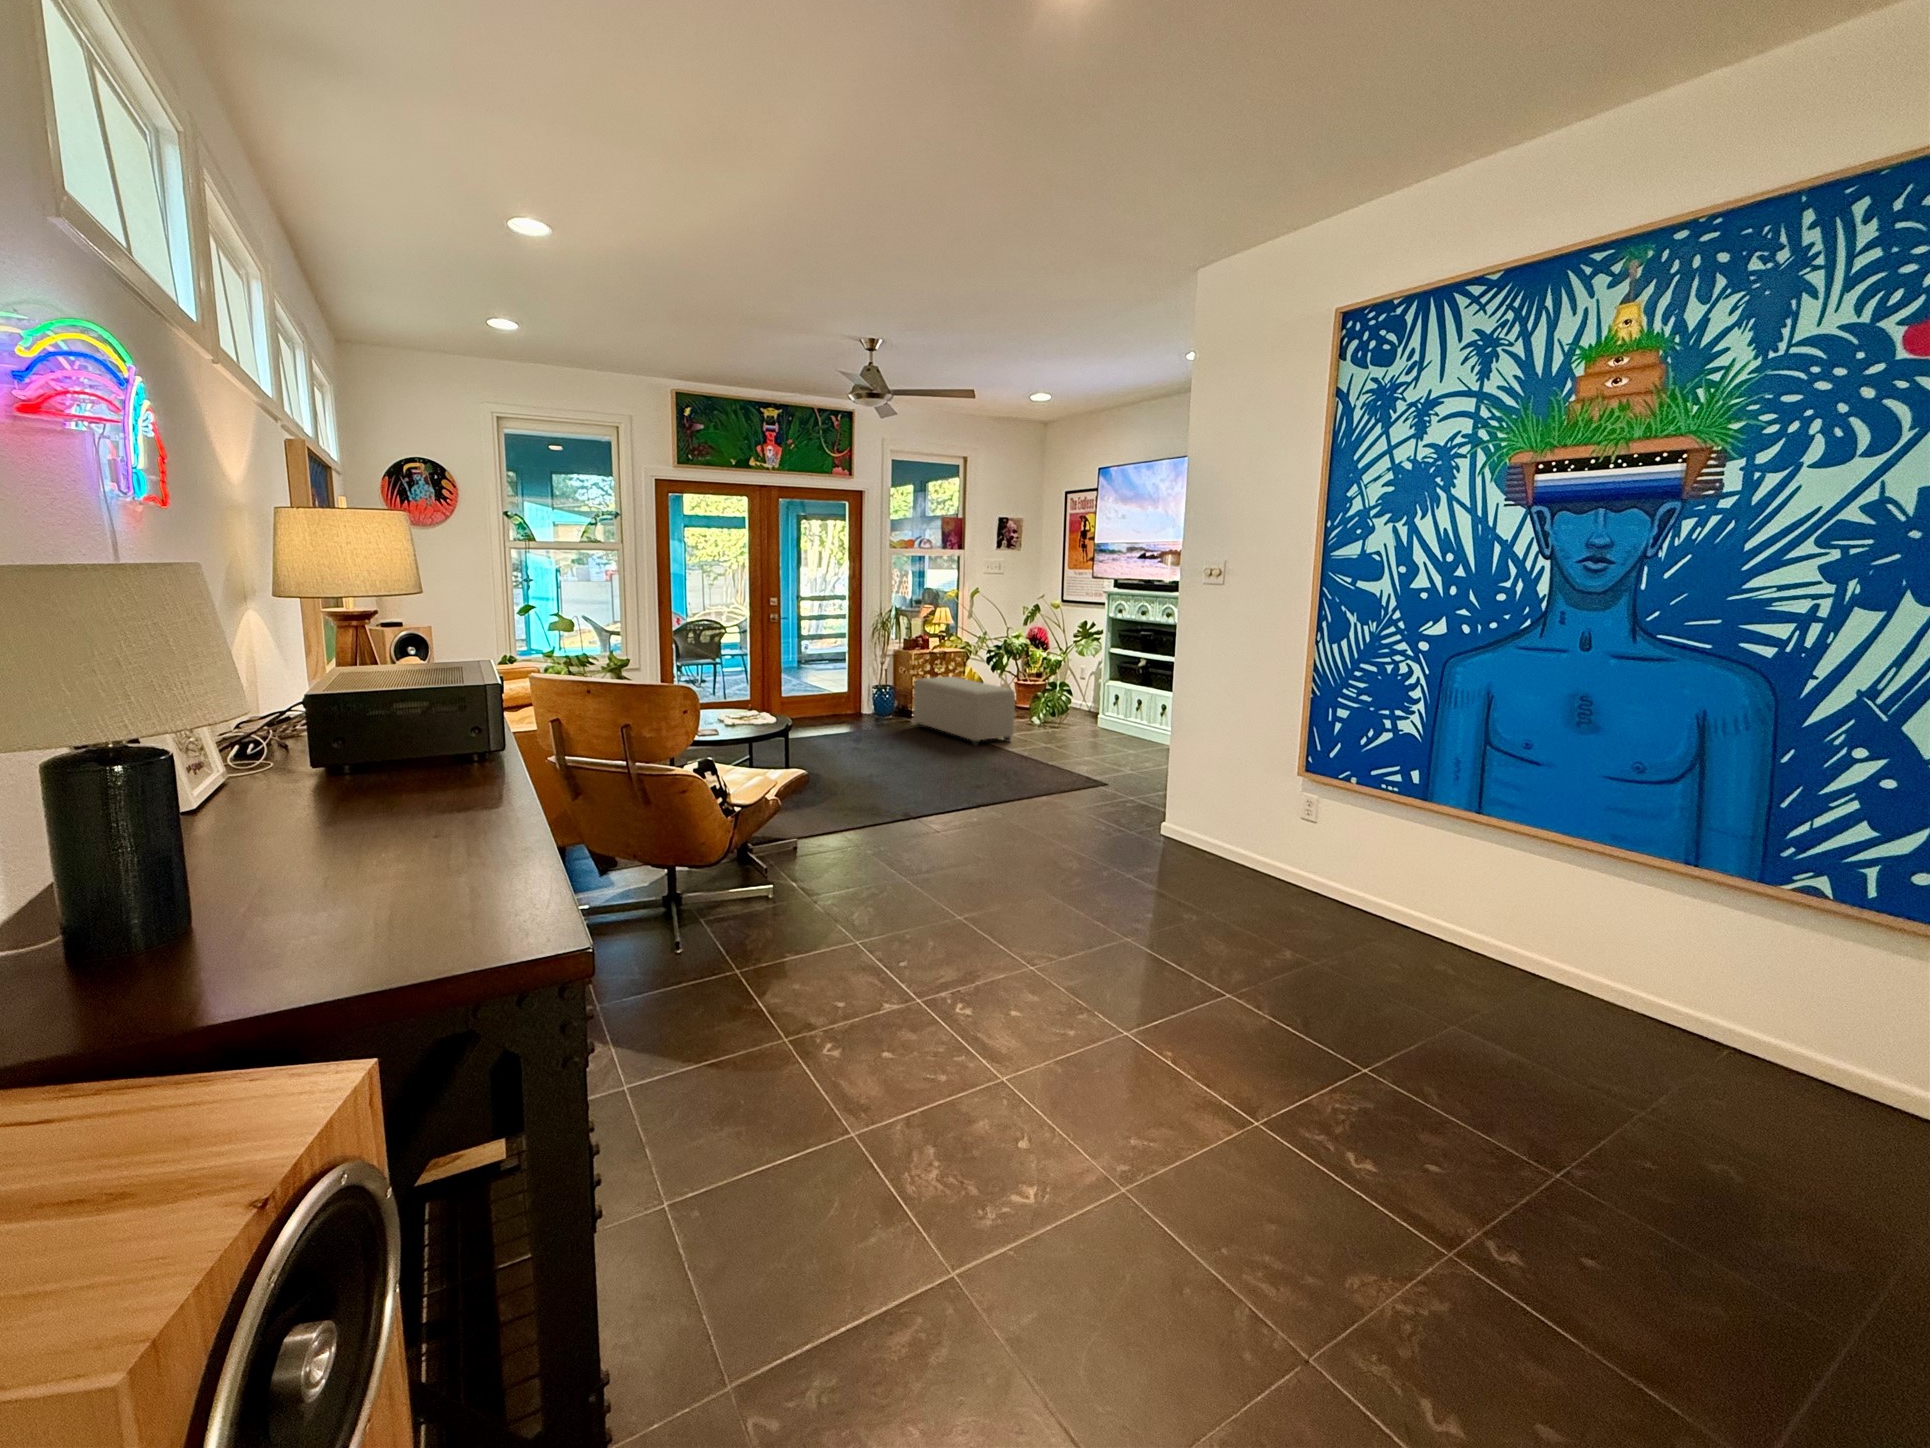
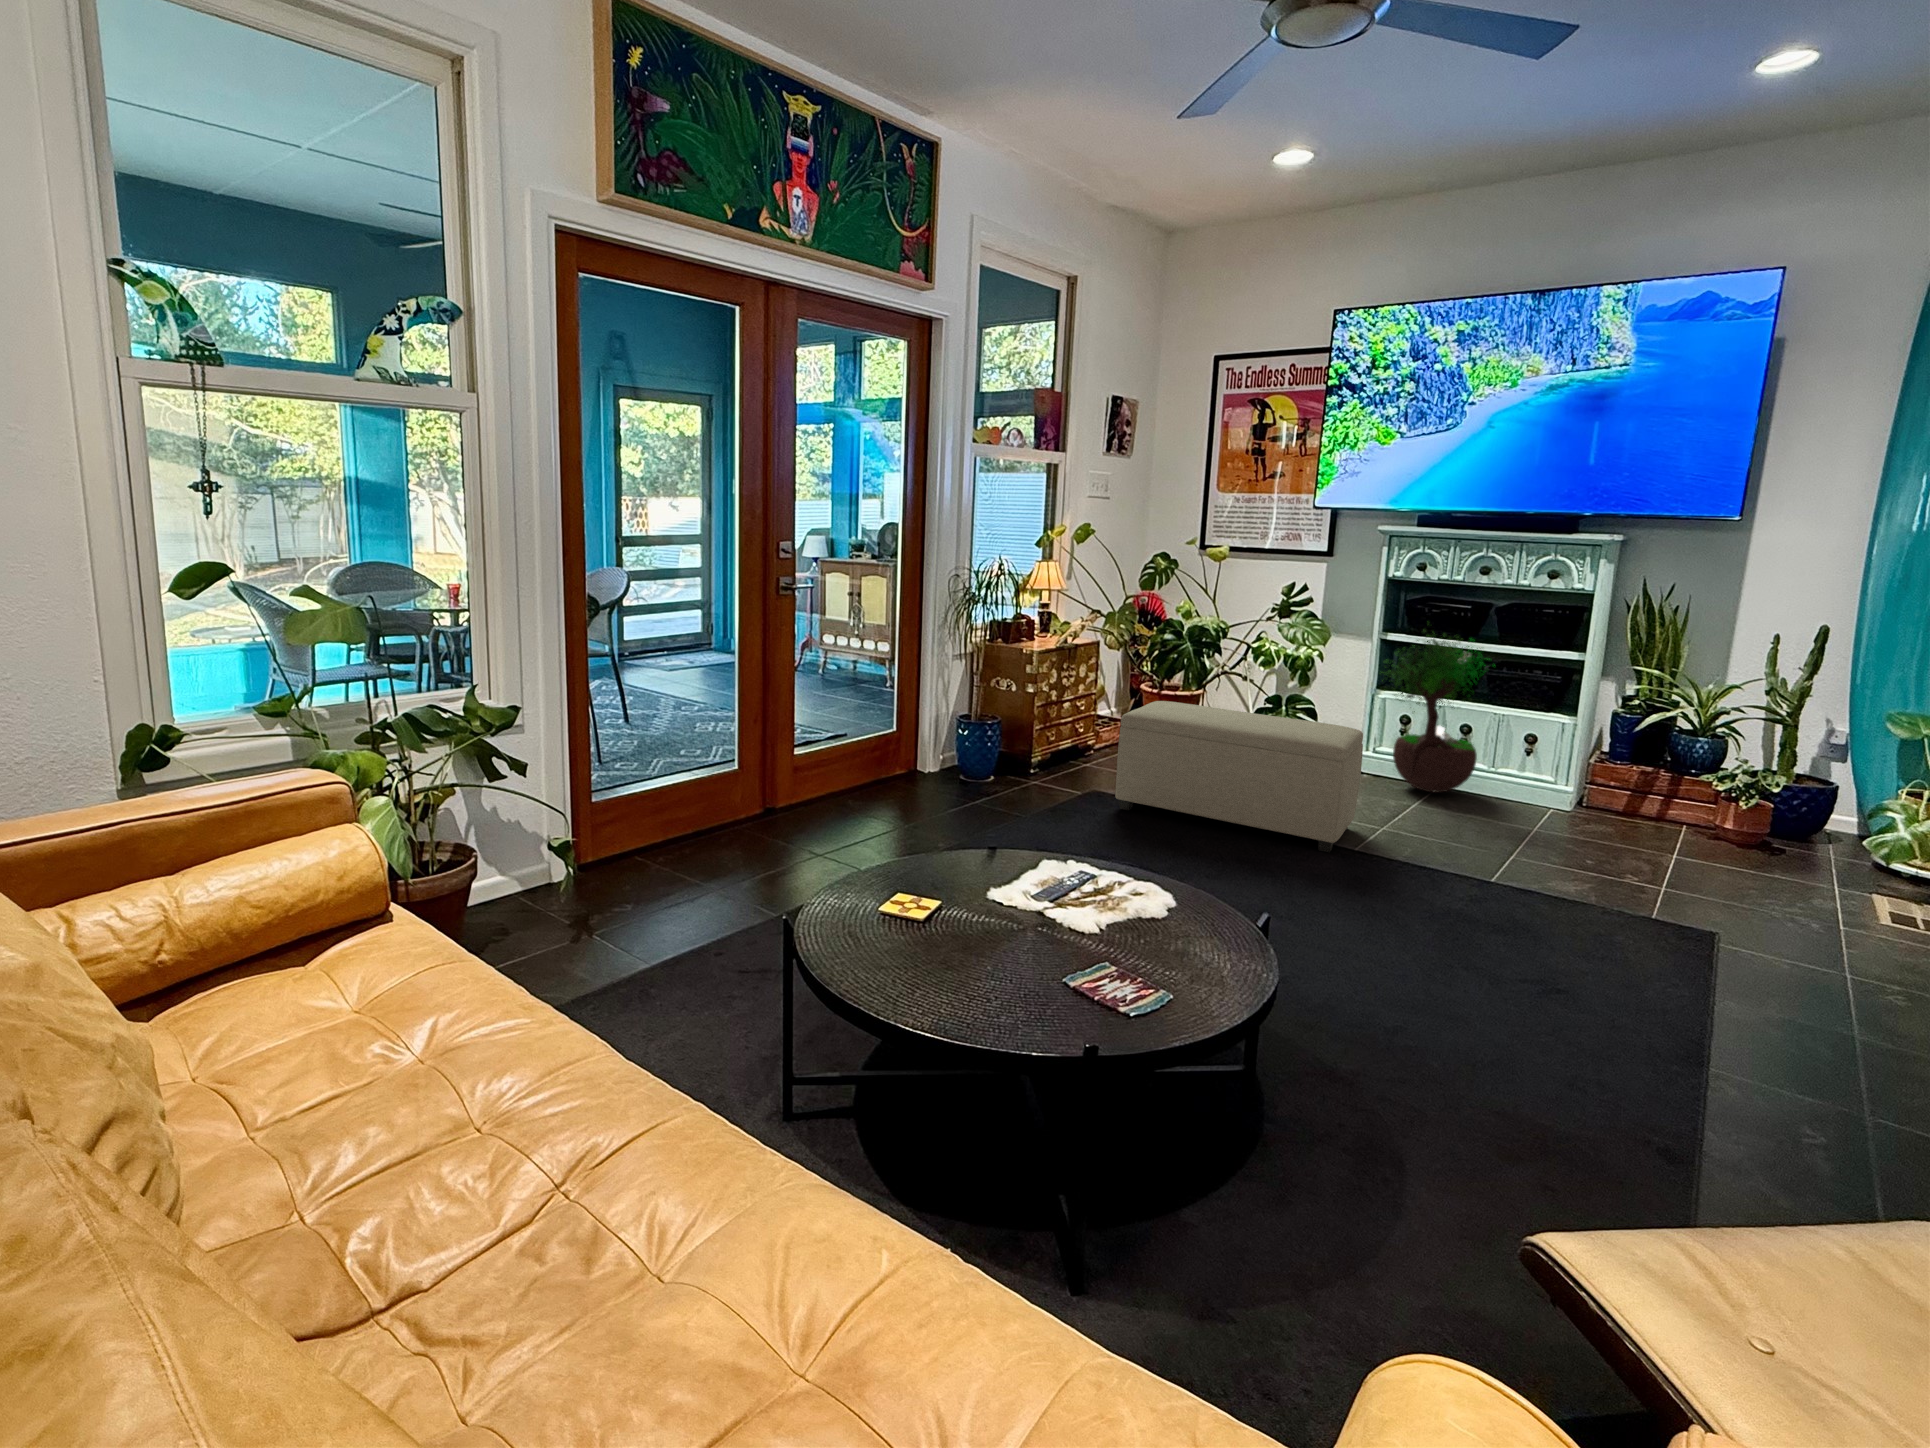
potted tree: none [1066,640,1129,737] -> present [1381,635,1495,792]

